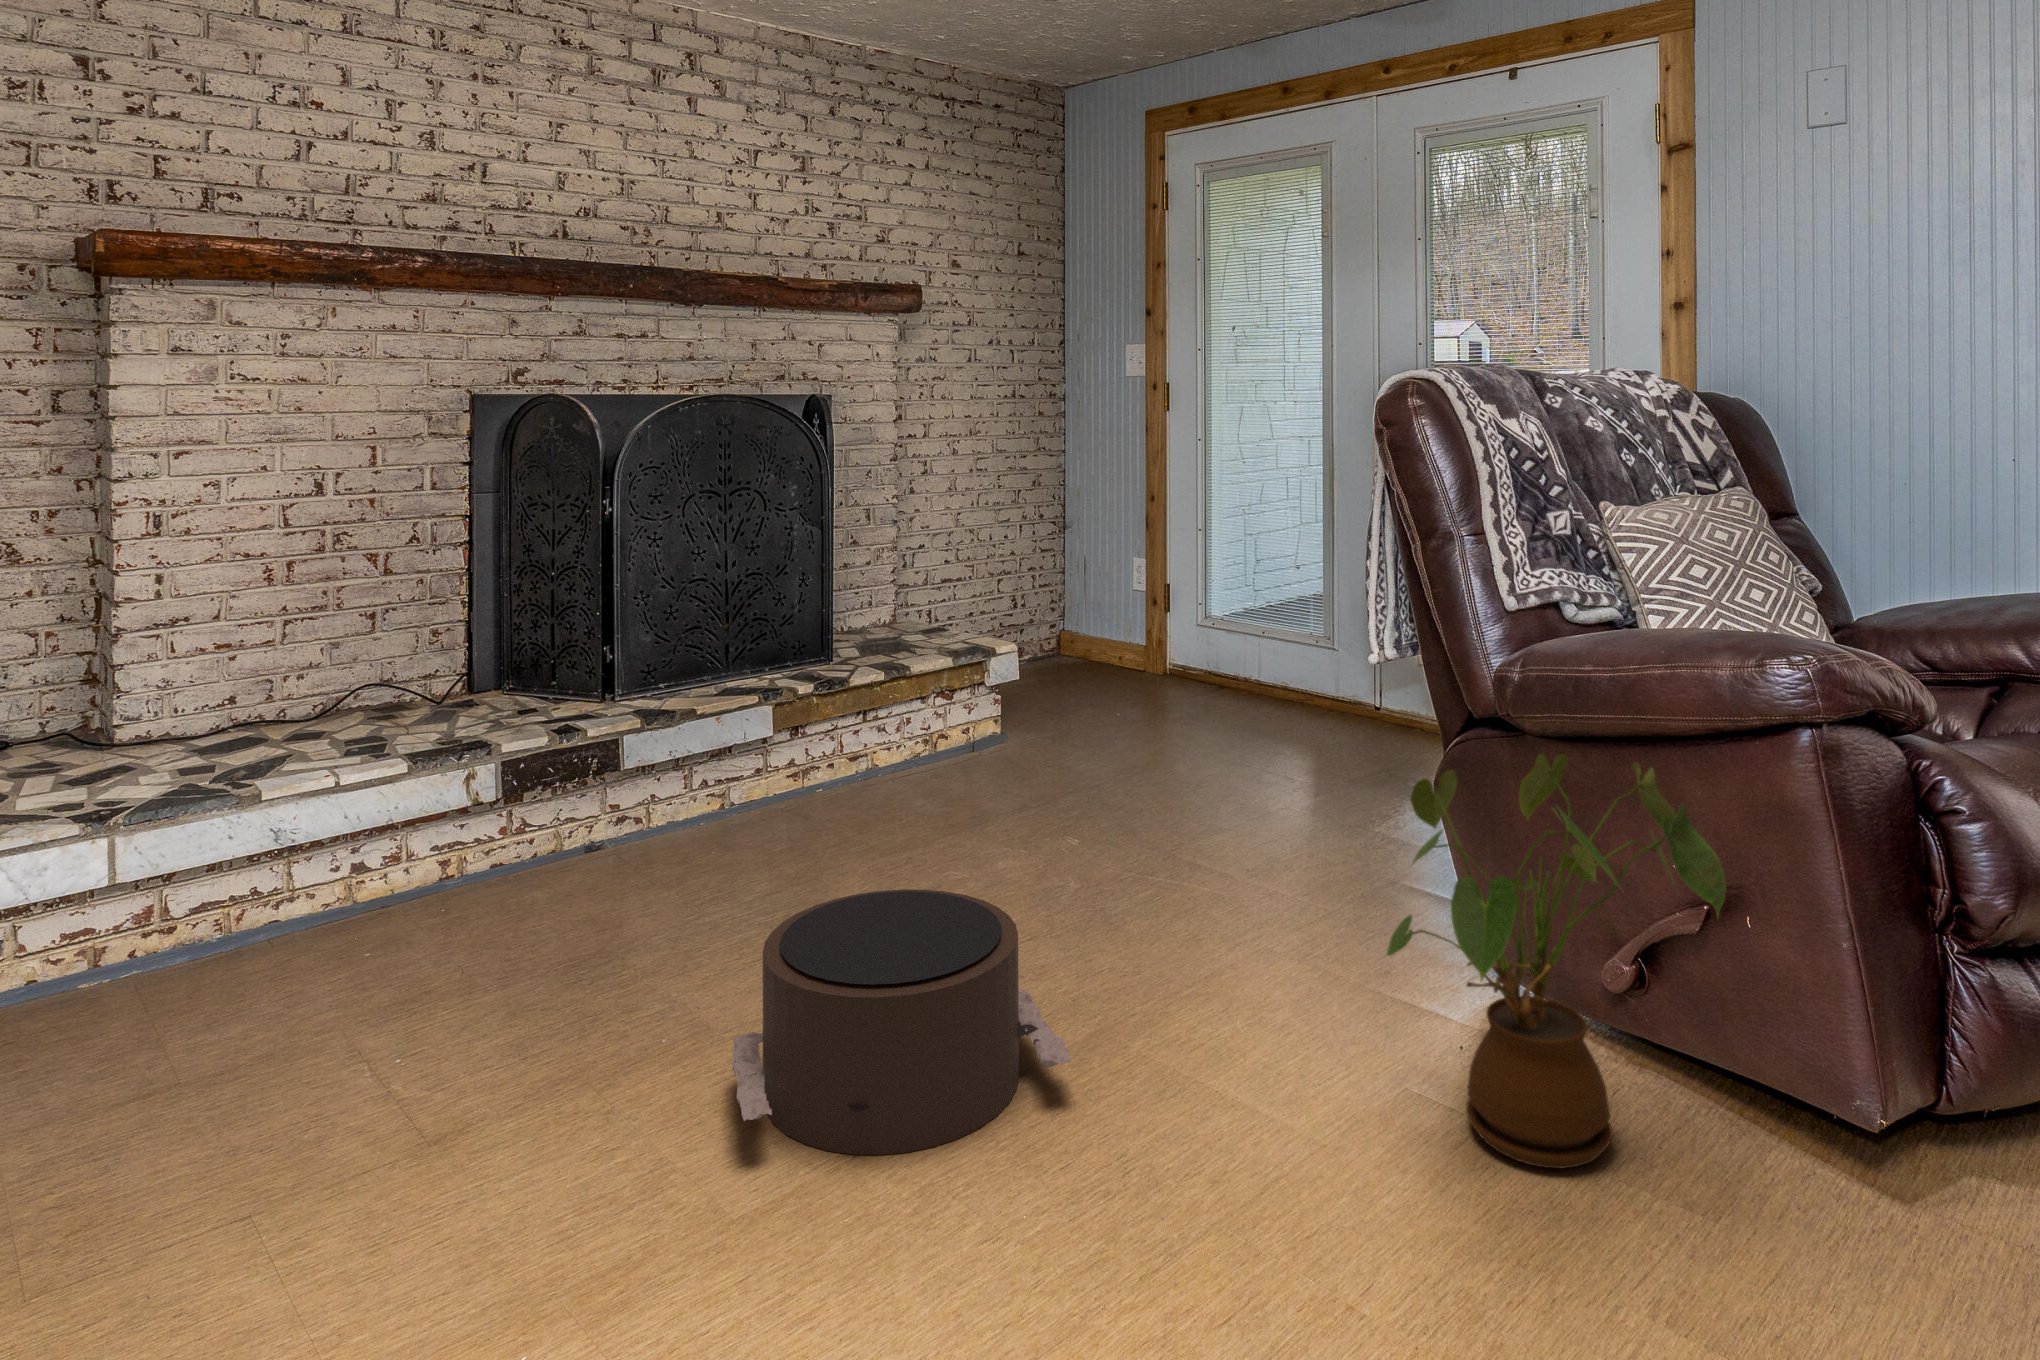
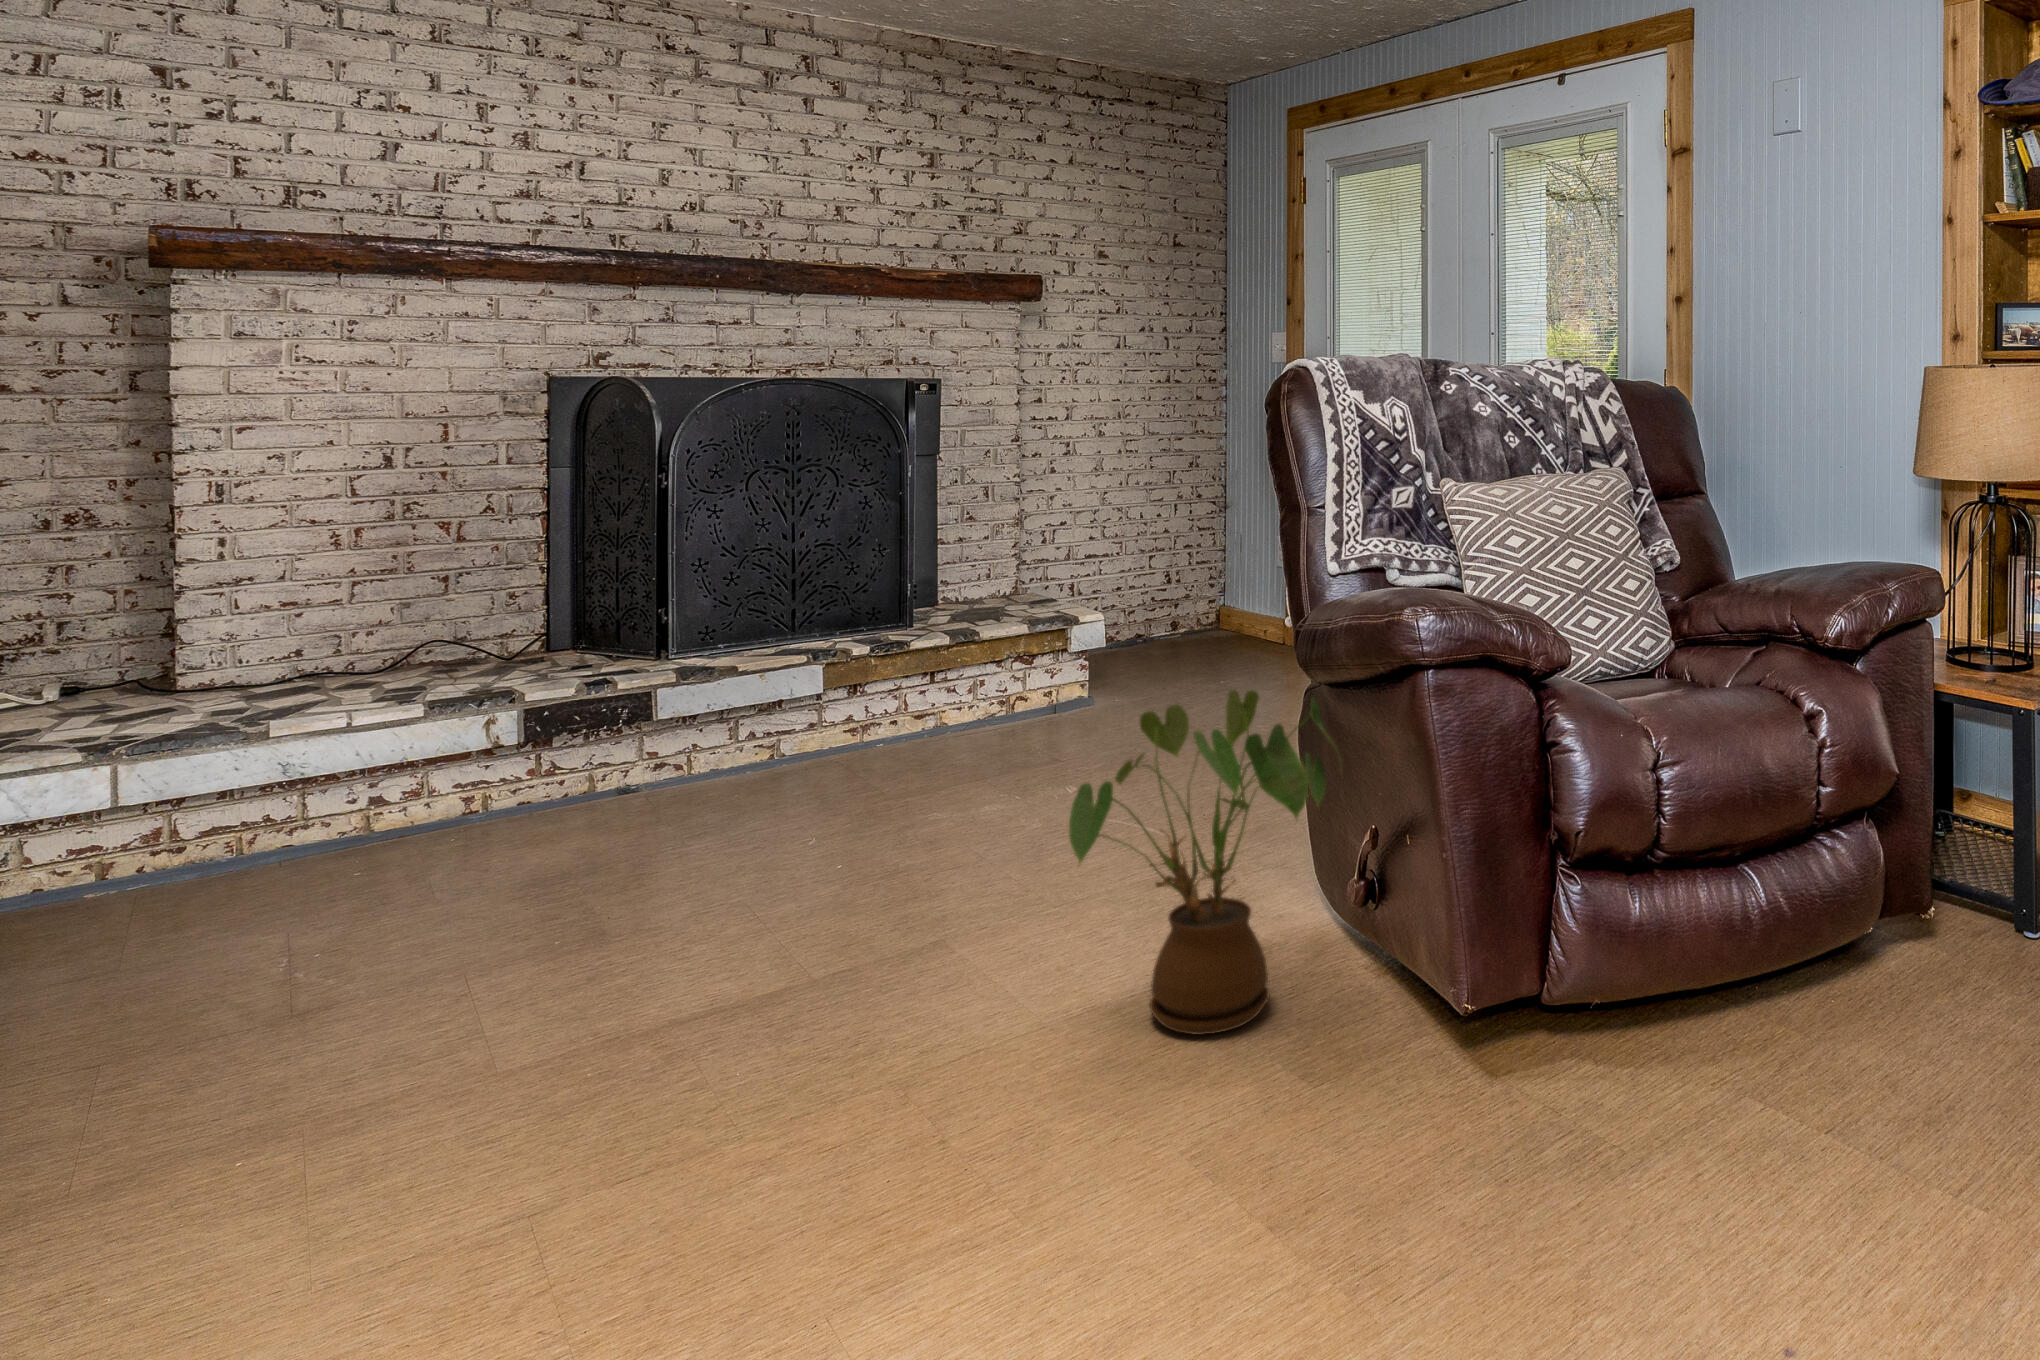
pouf: present [732,889,1071,1155] -> none [523,811,858,1018]

